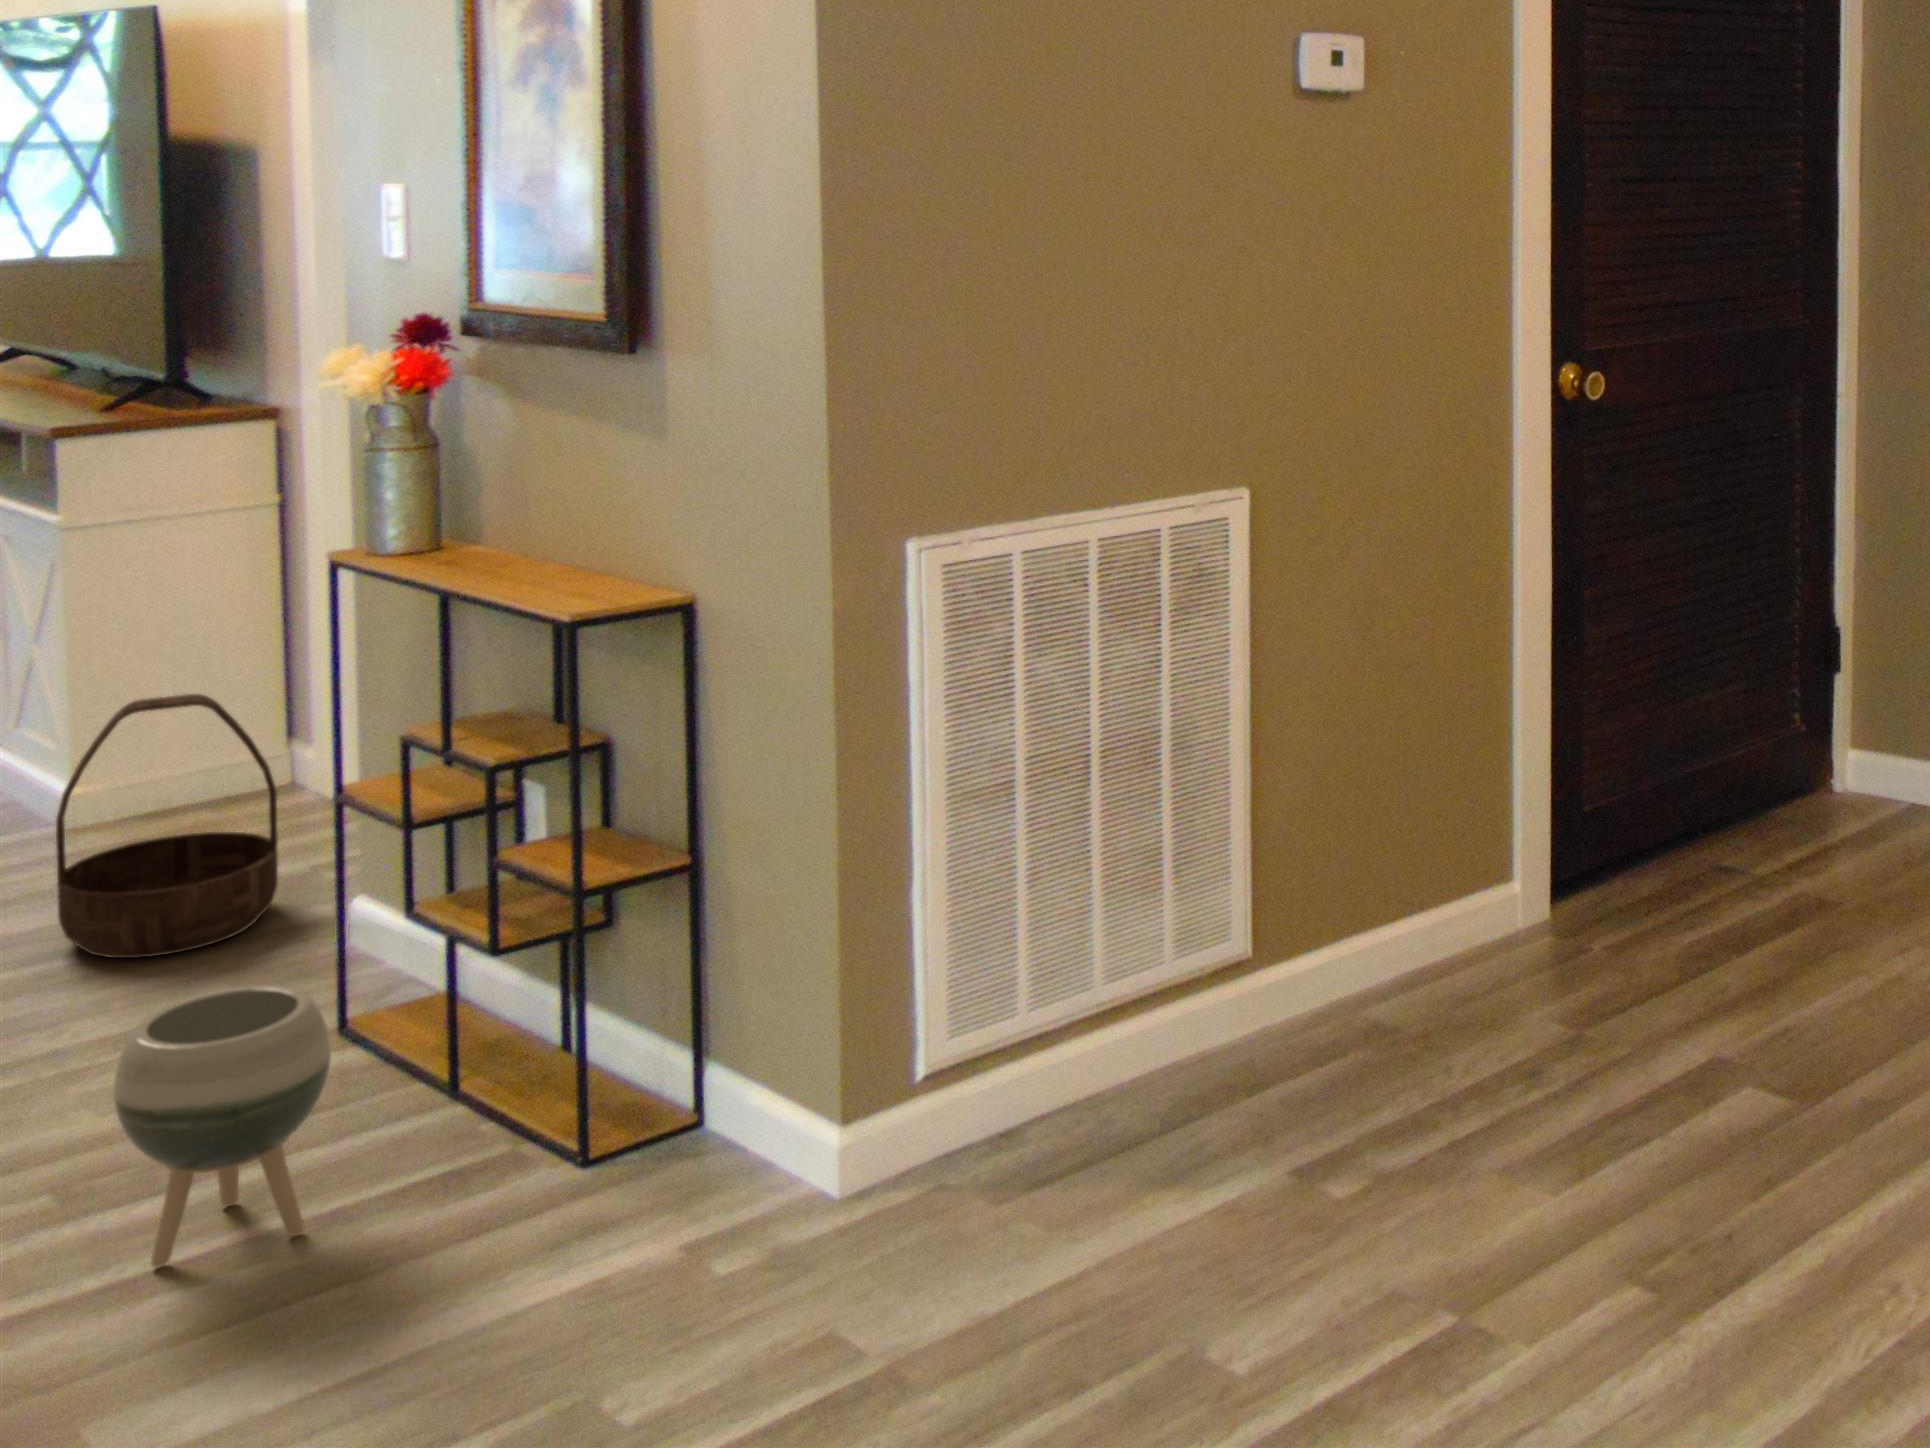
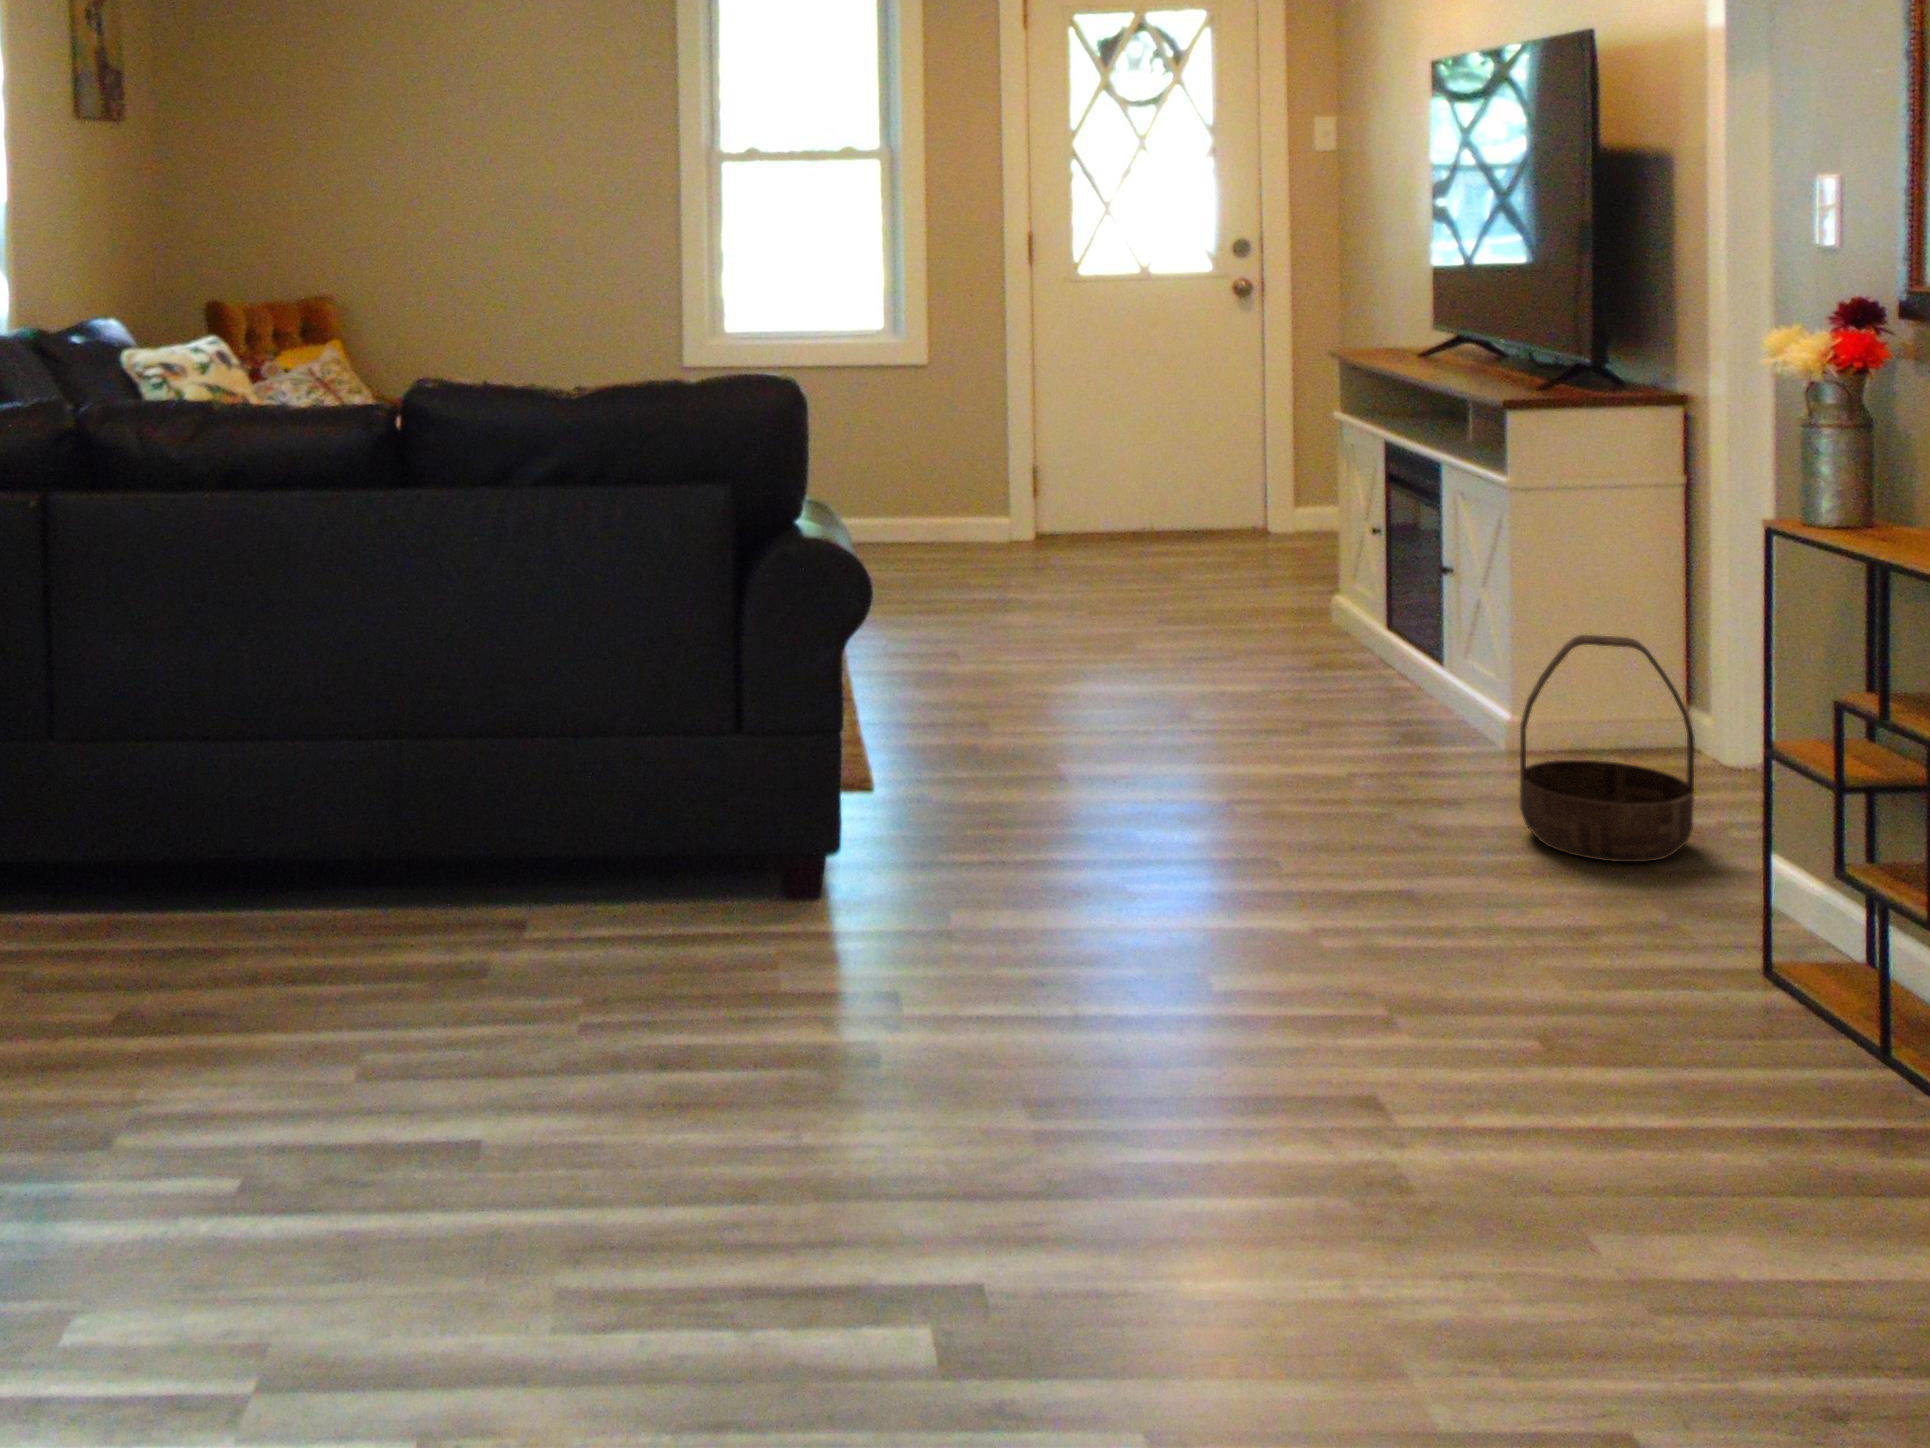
planter: present [114,985,331,1268] -> none [1609,885,1787,1125]

